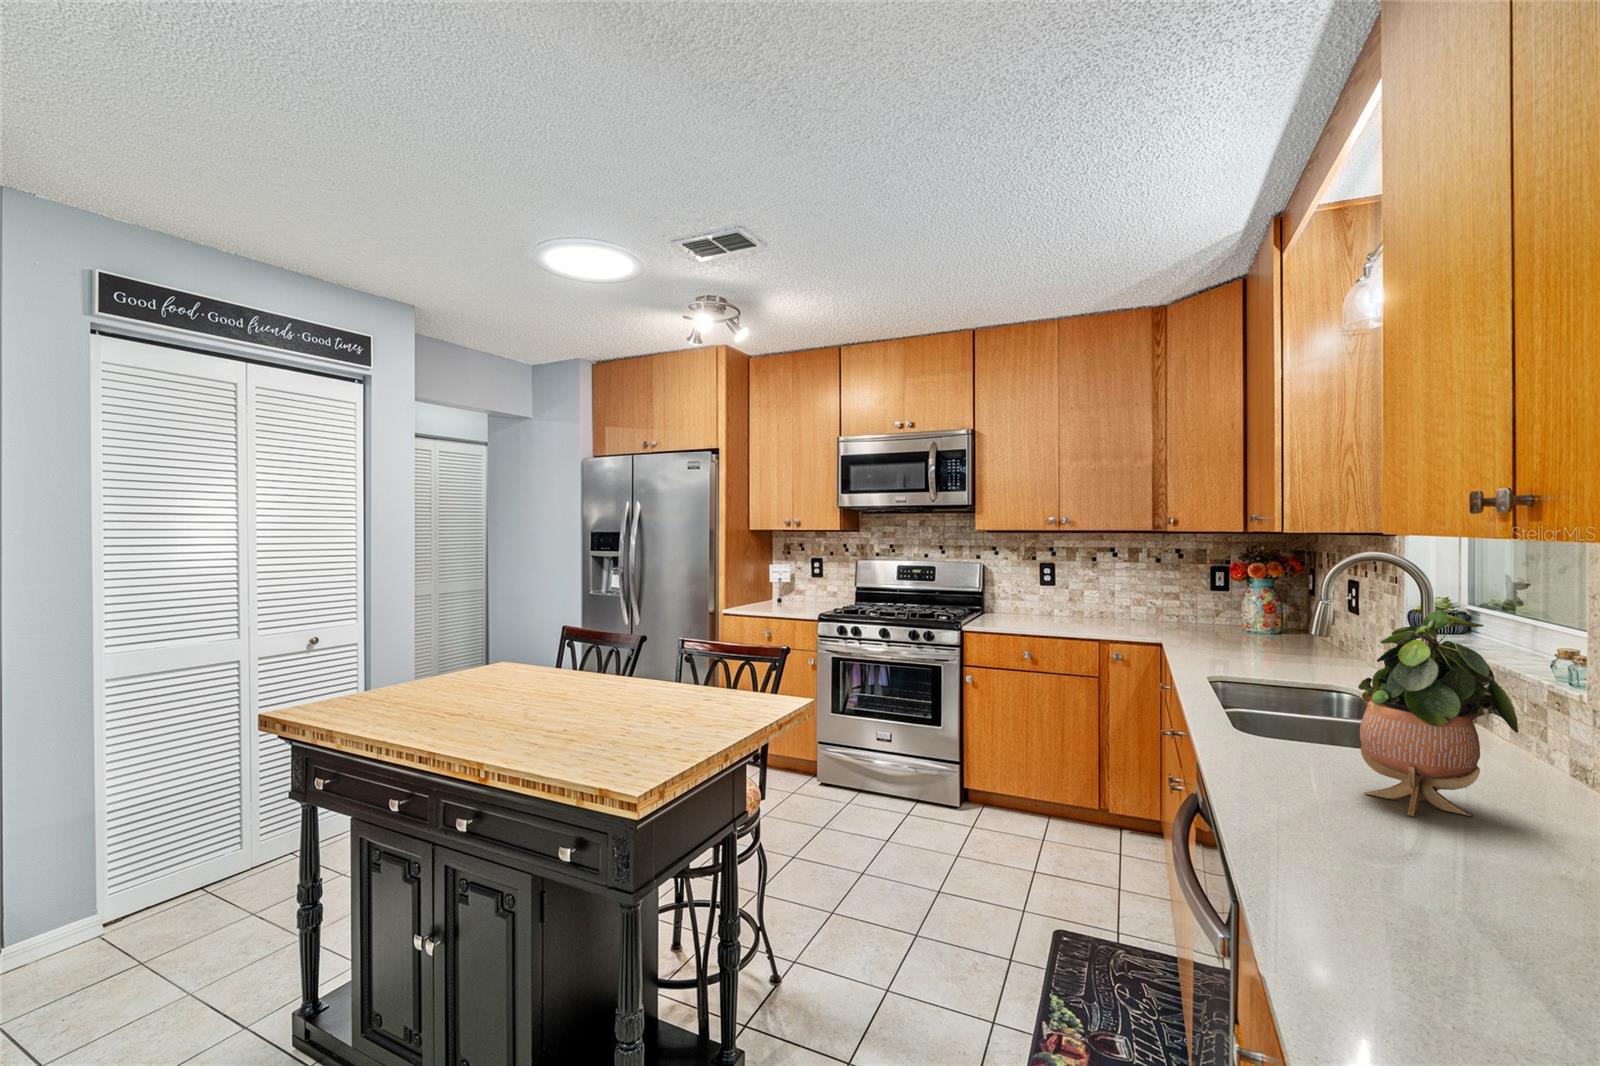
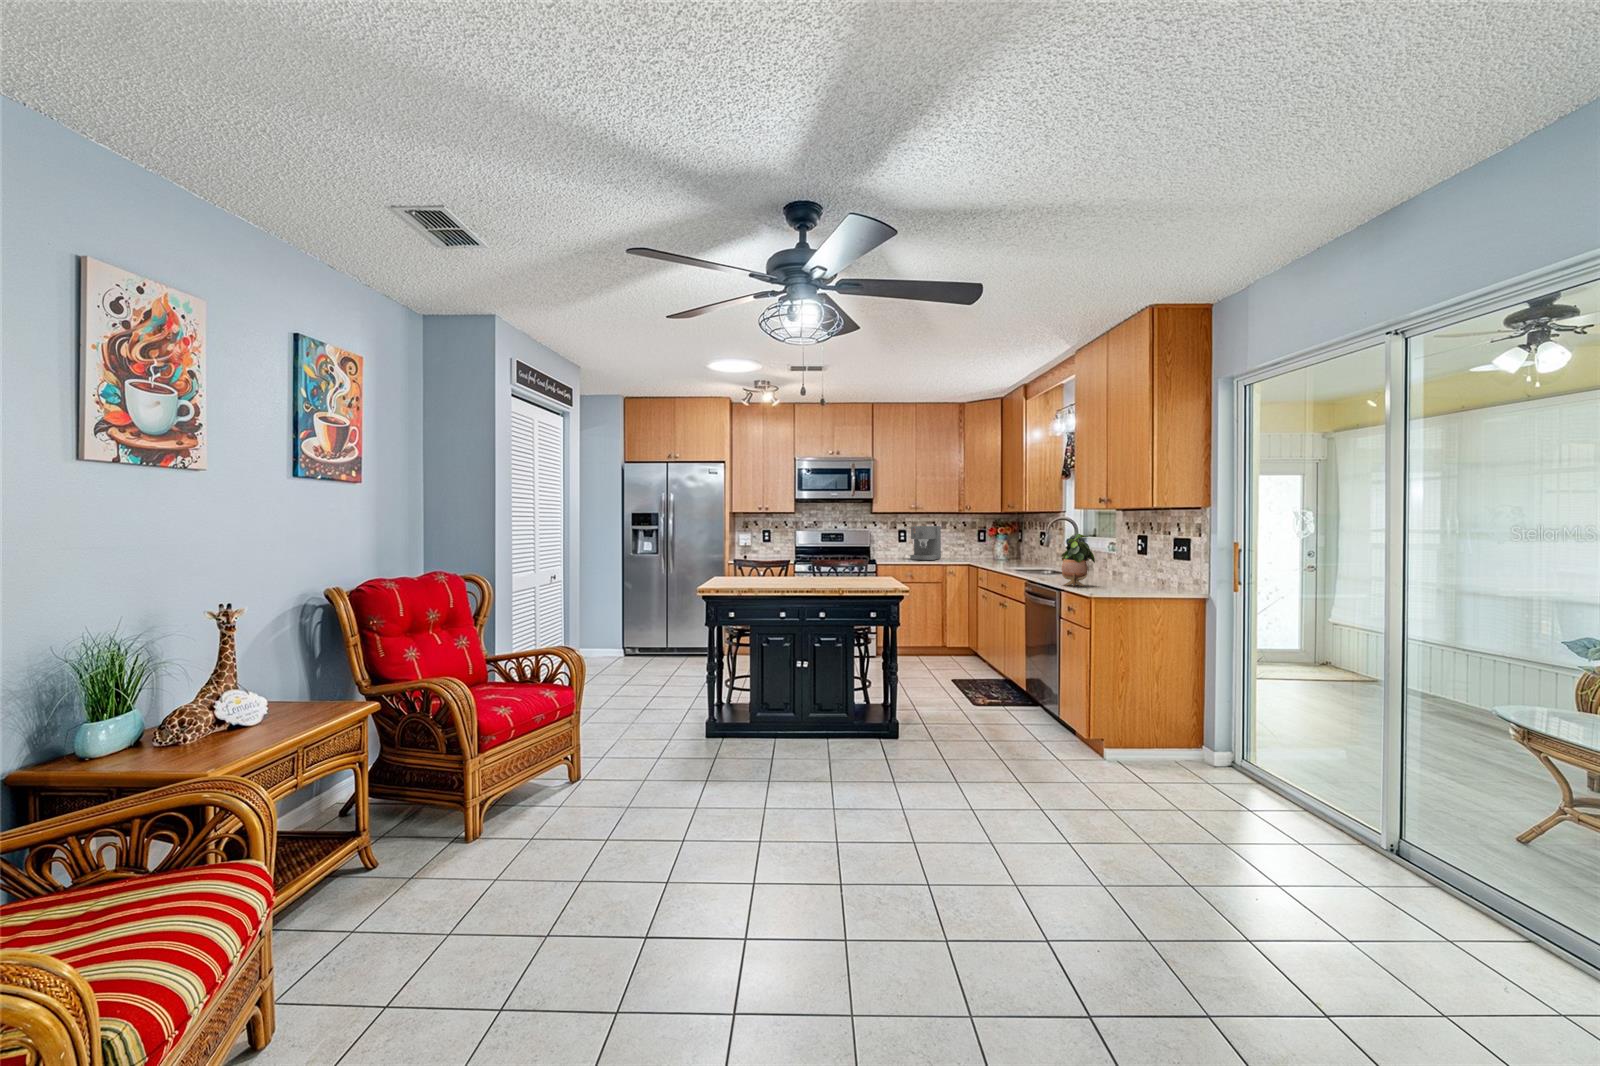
coffee maker: none [1055,556,1122,625] -> present [910,526,941,560]

